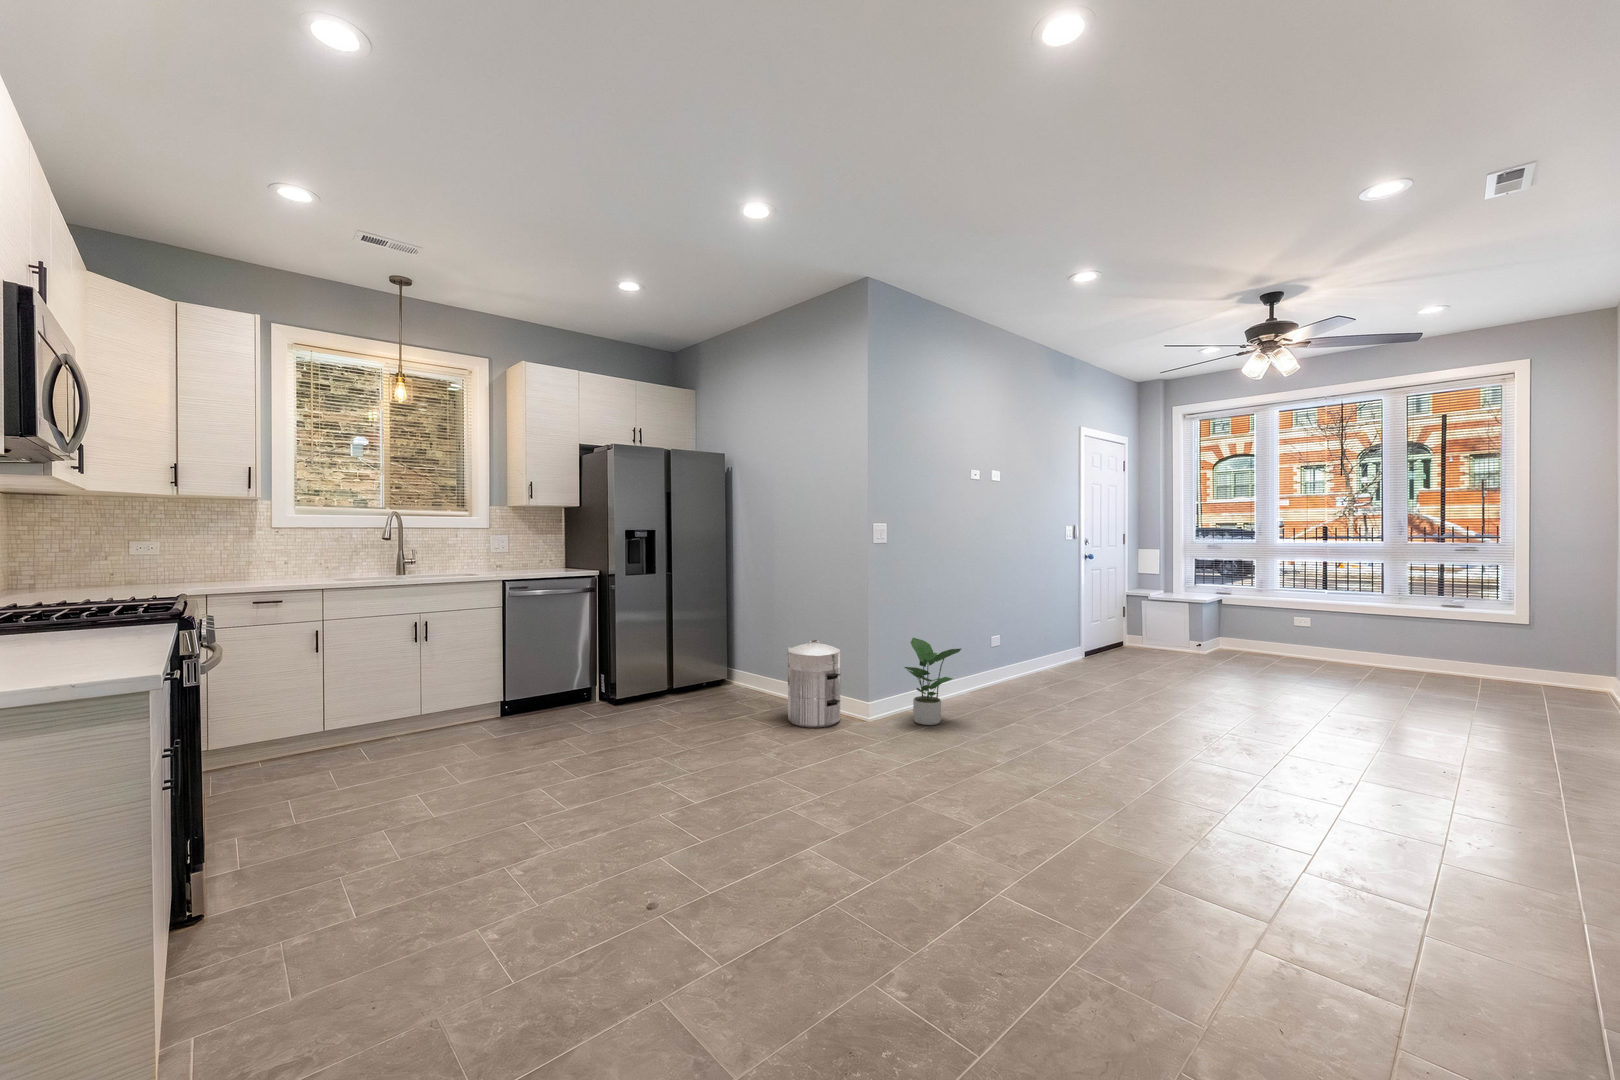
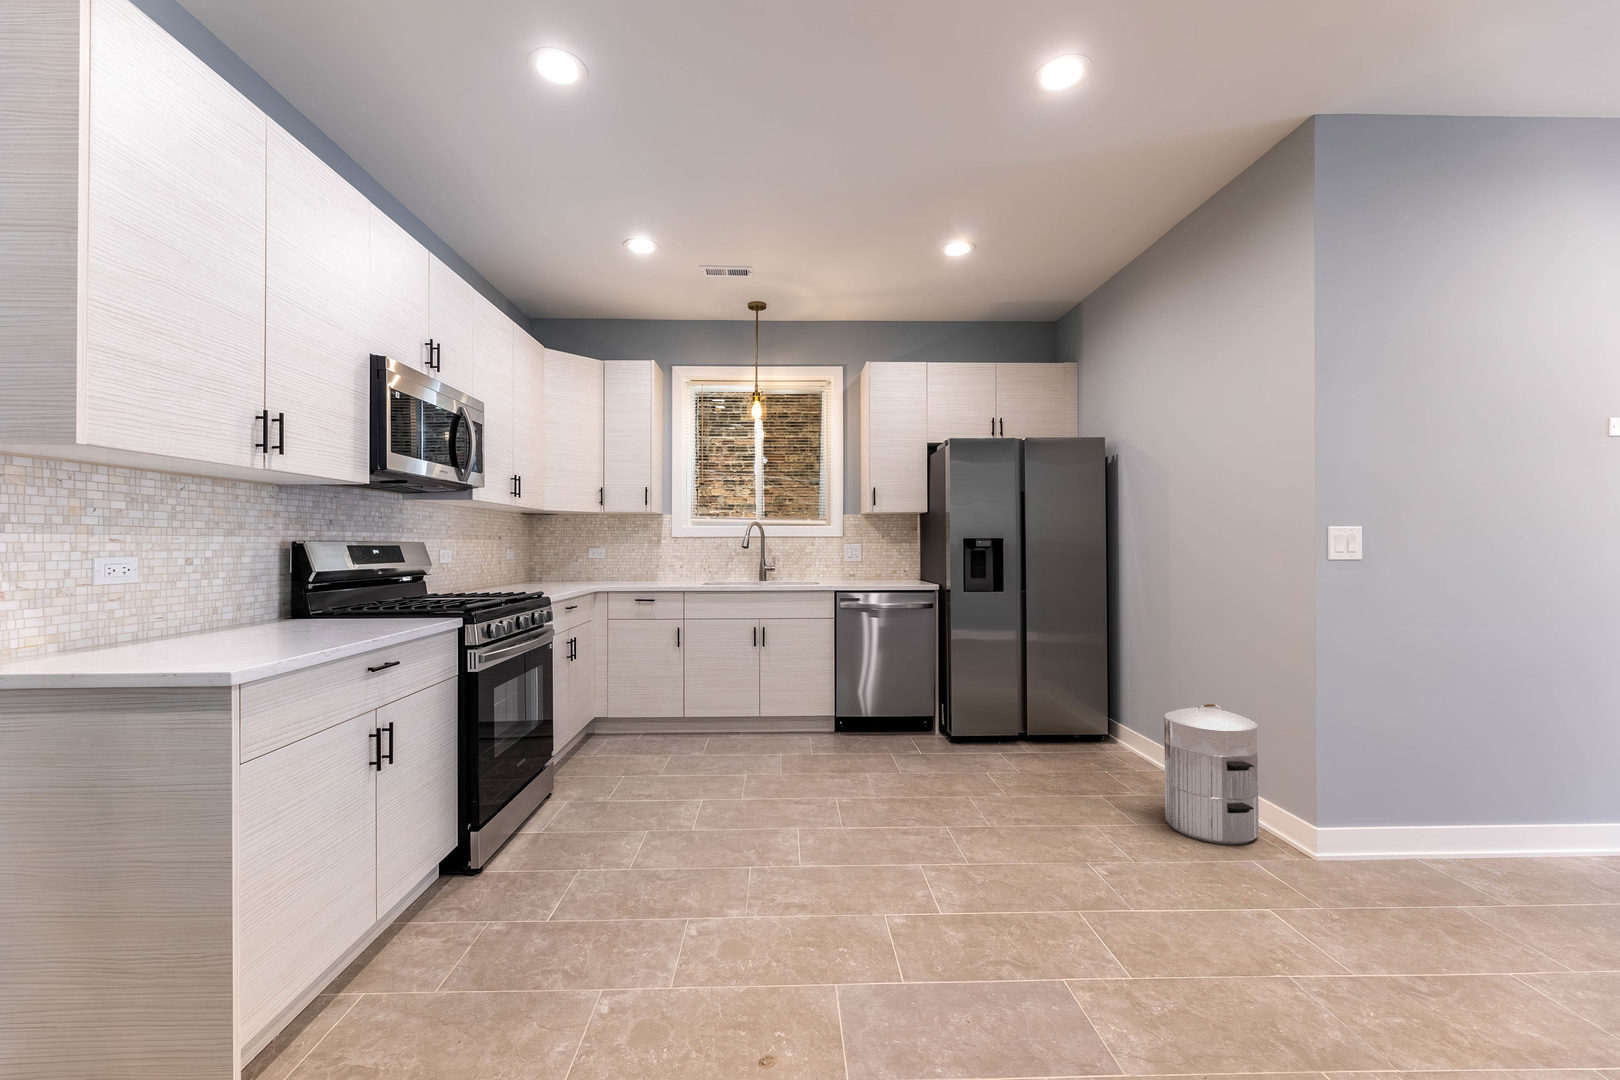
potted plant: present [904,638,961,725] -> none [1385,724,1533,894]

